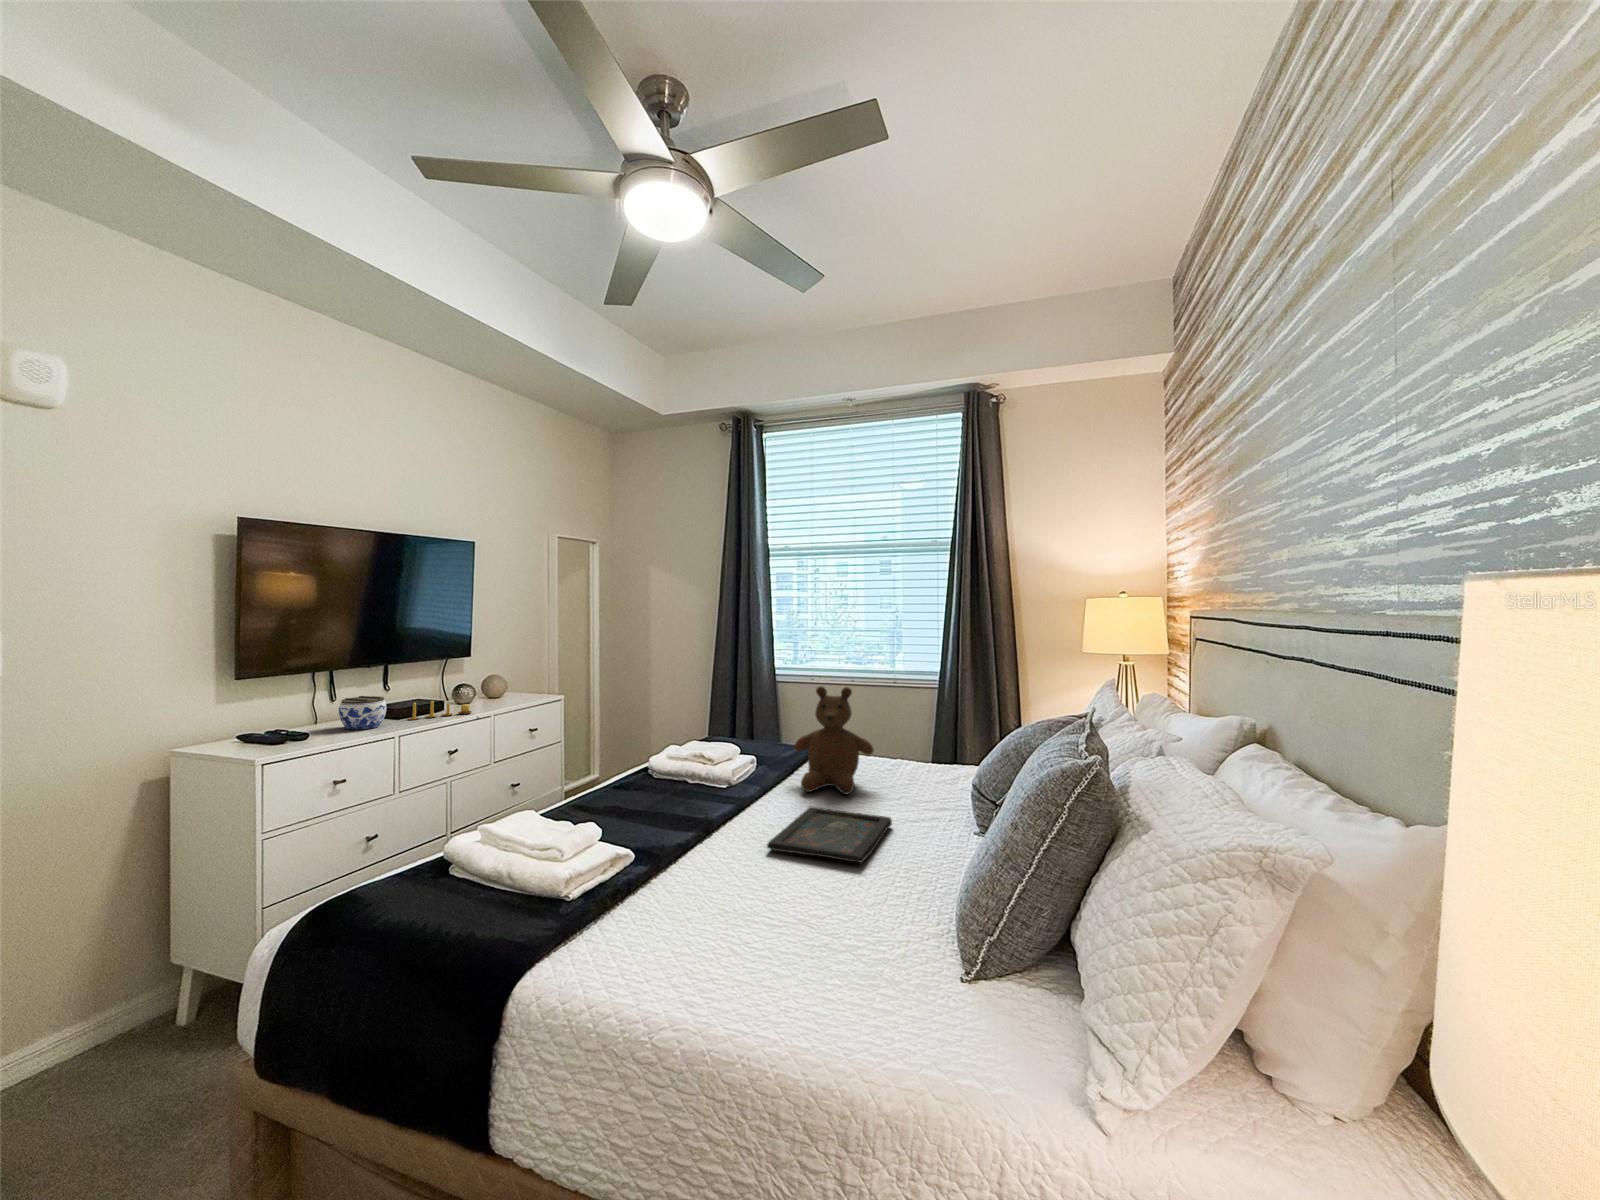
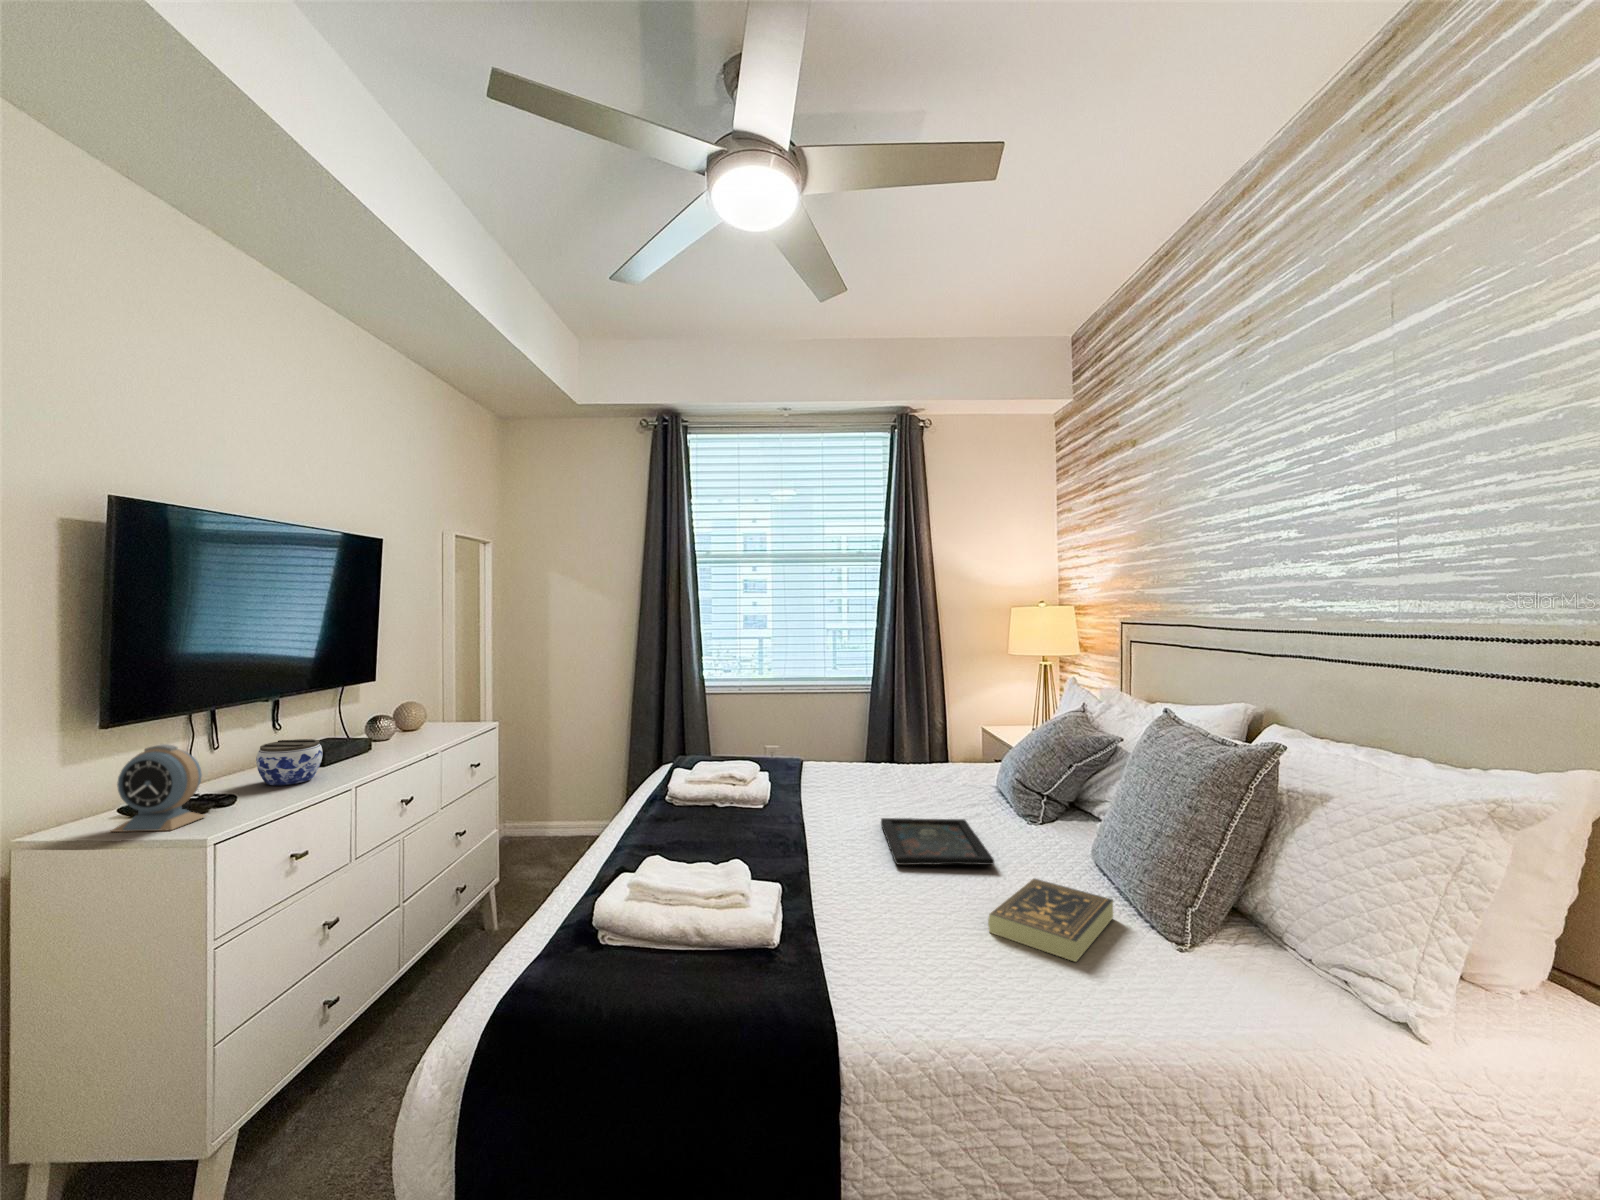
teddy bear: present [794,687,873,794] -> none [821,697,898,804]
alarm clock: none [213,691,275,752] -> present [111,744,206,832]
candle: present [408,701,472,720] -> none [333,738,409,767]
book: none [768,879,918,963] -> present [988,879,1113,962]

